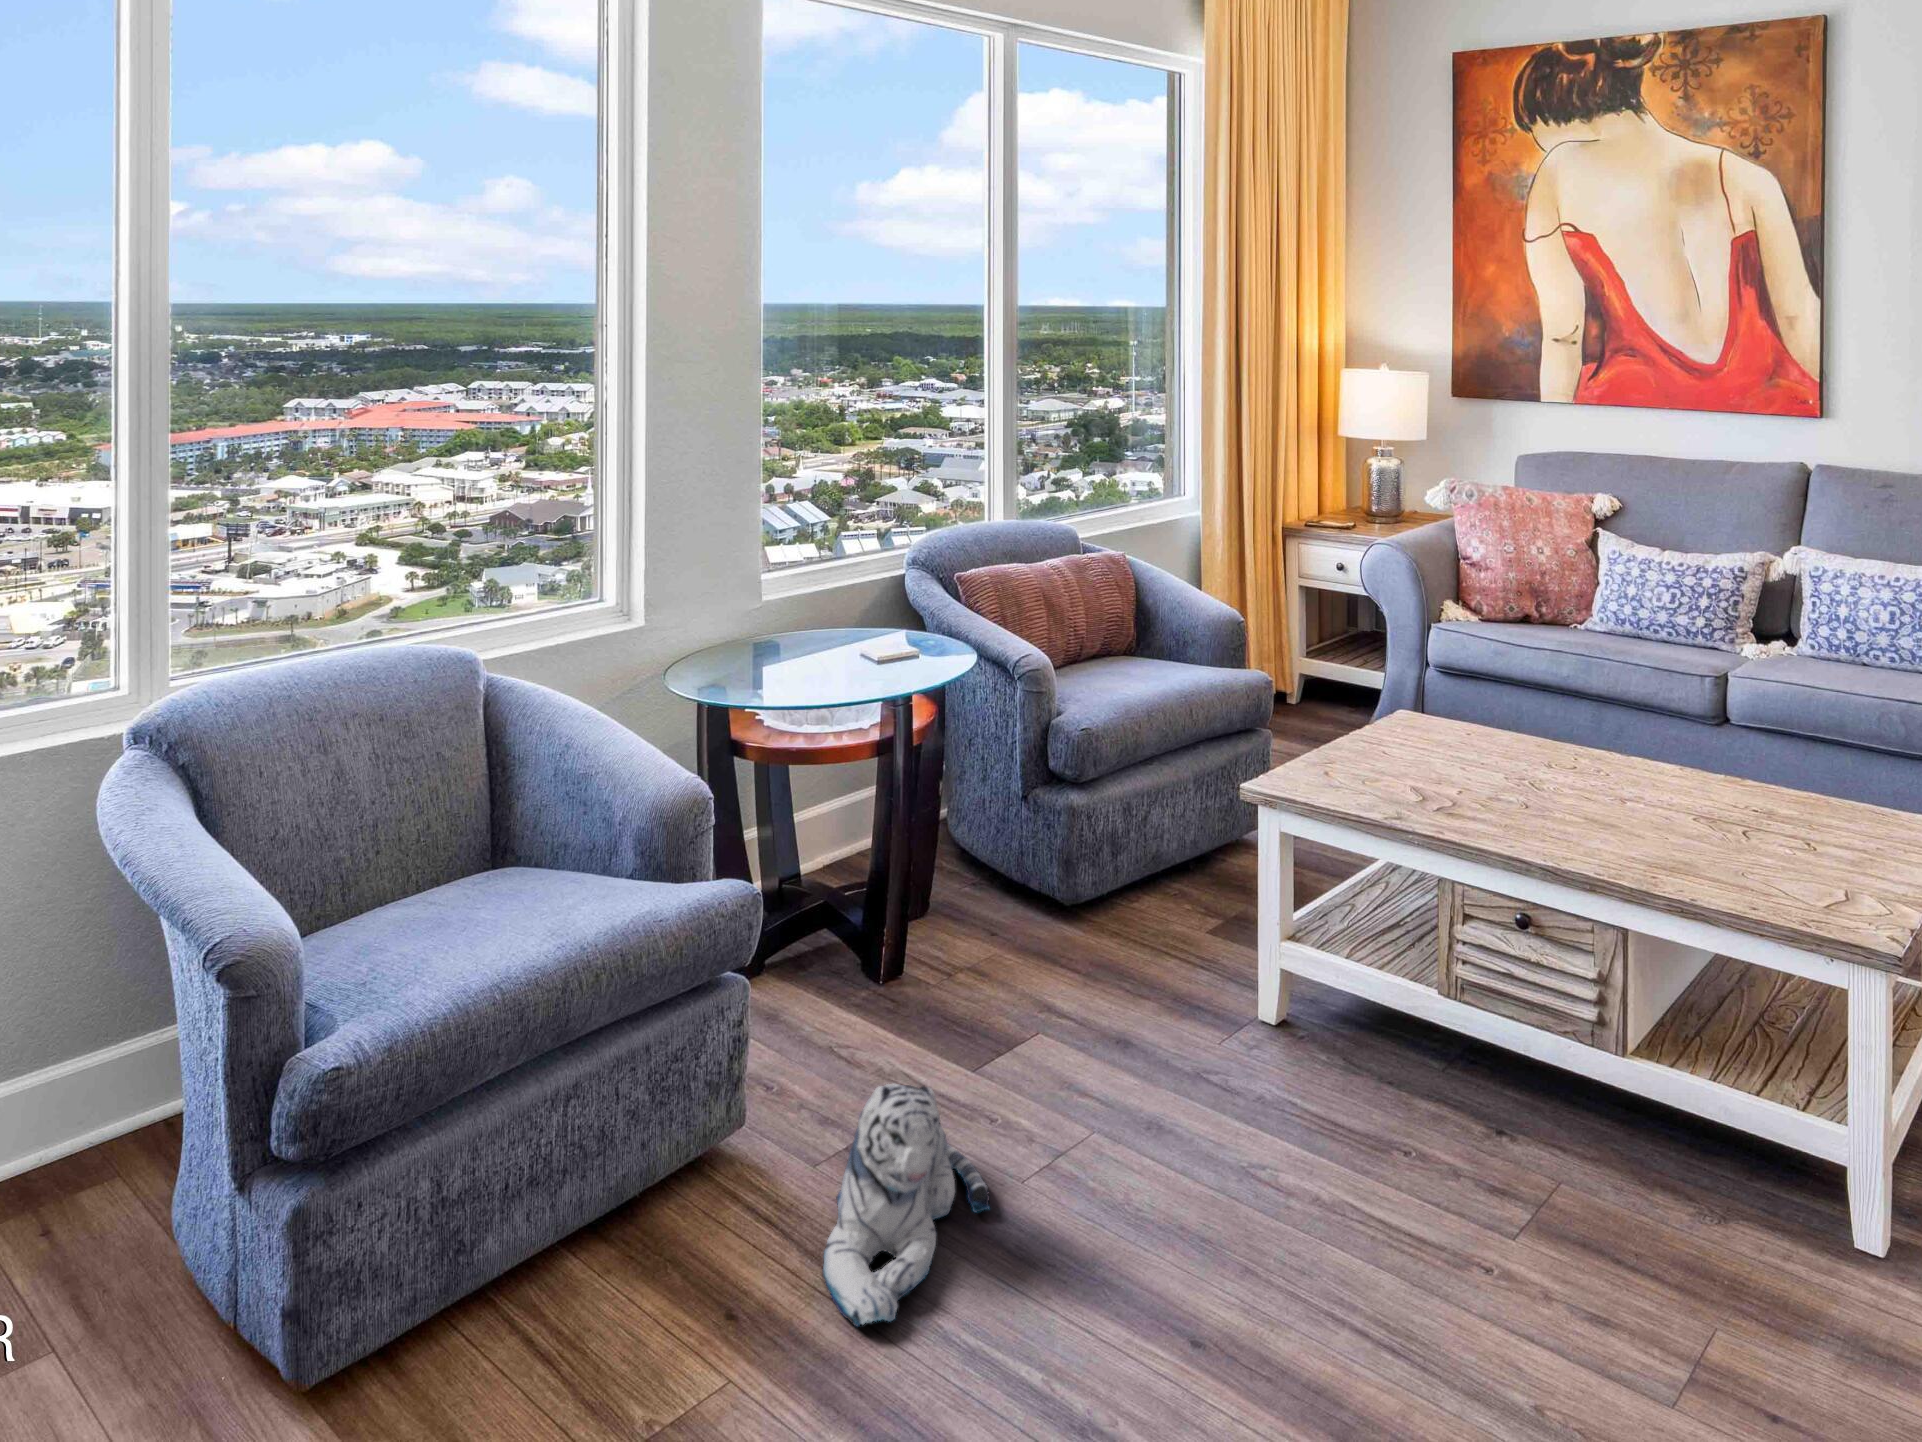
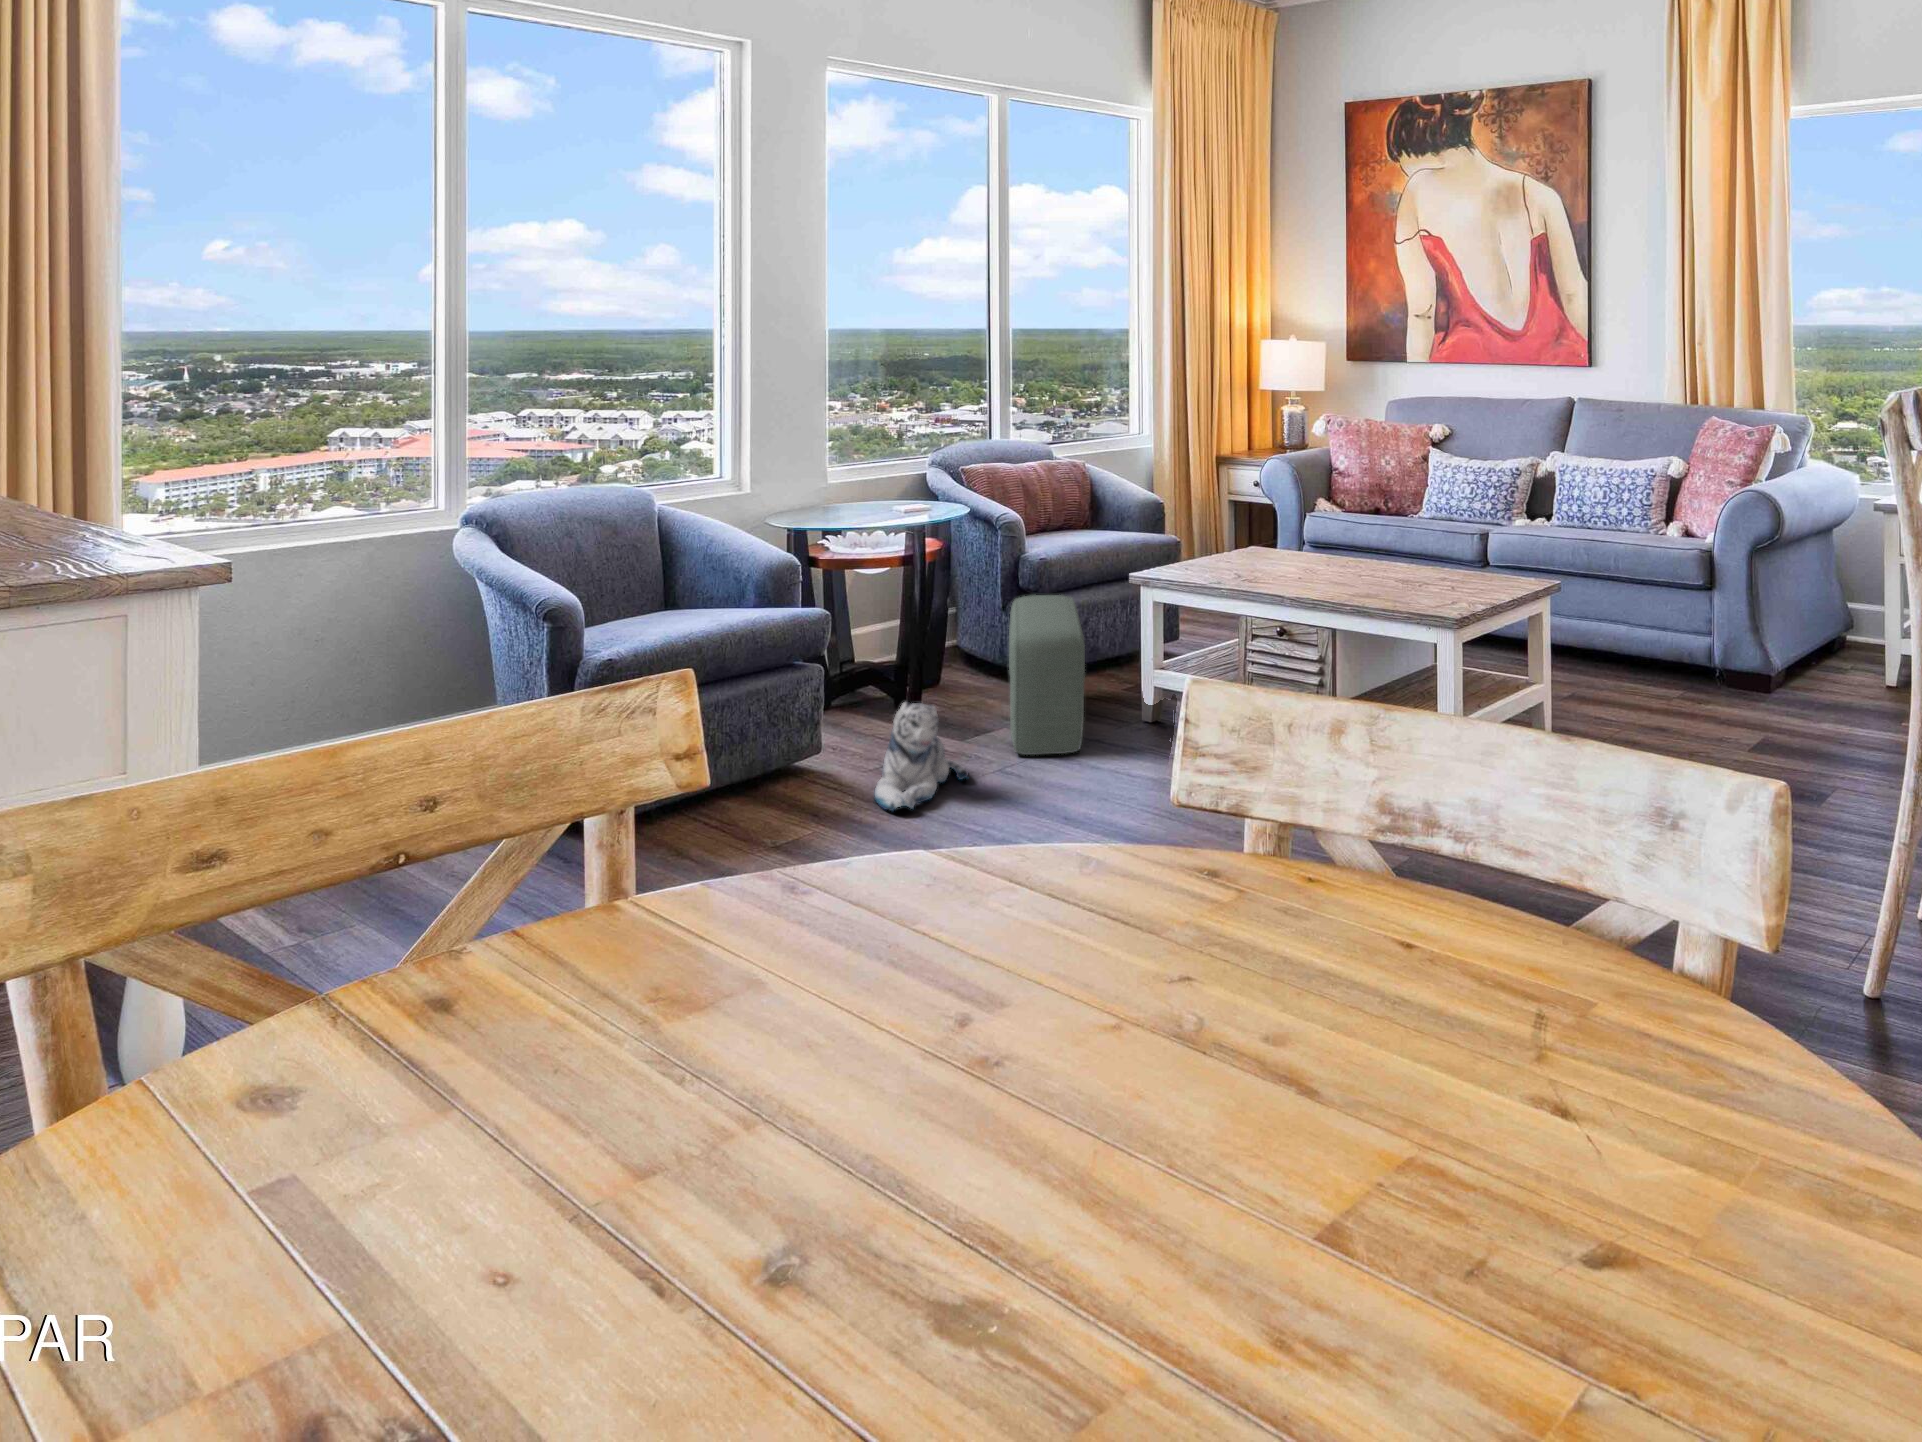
pouf: none [1039,797,1179,1126] -> present [1009,595,1085,755]

